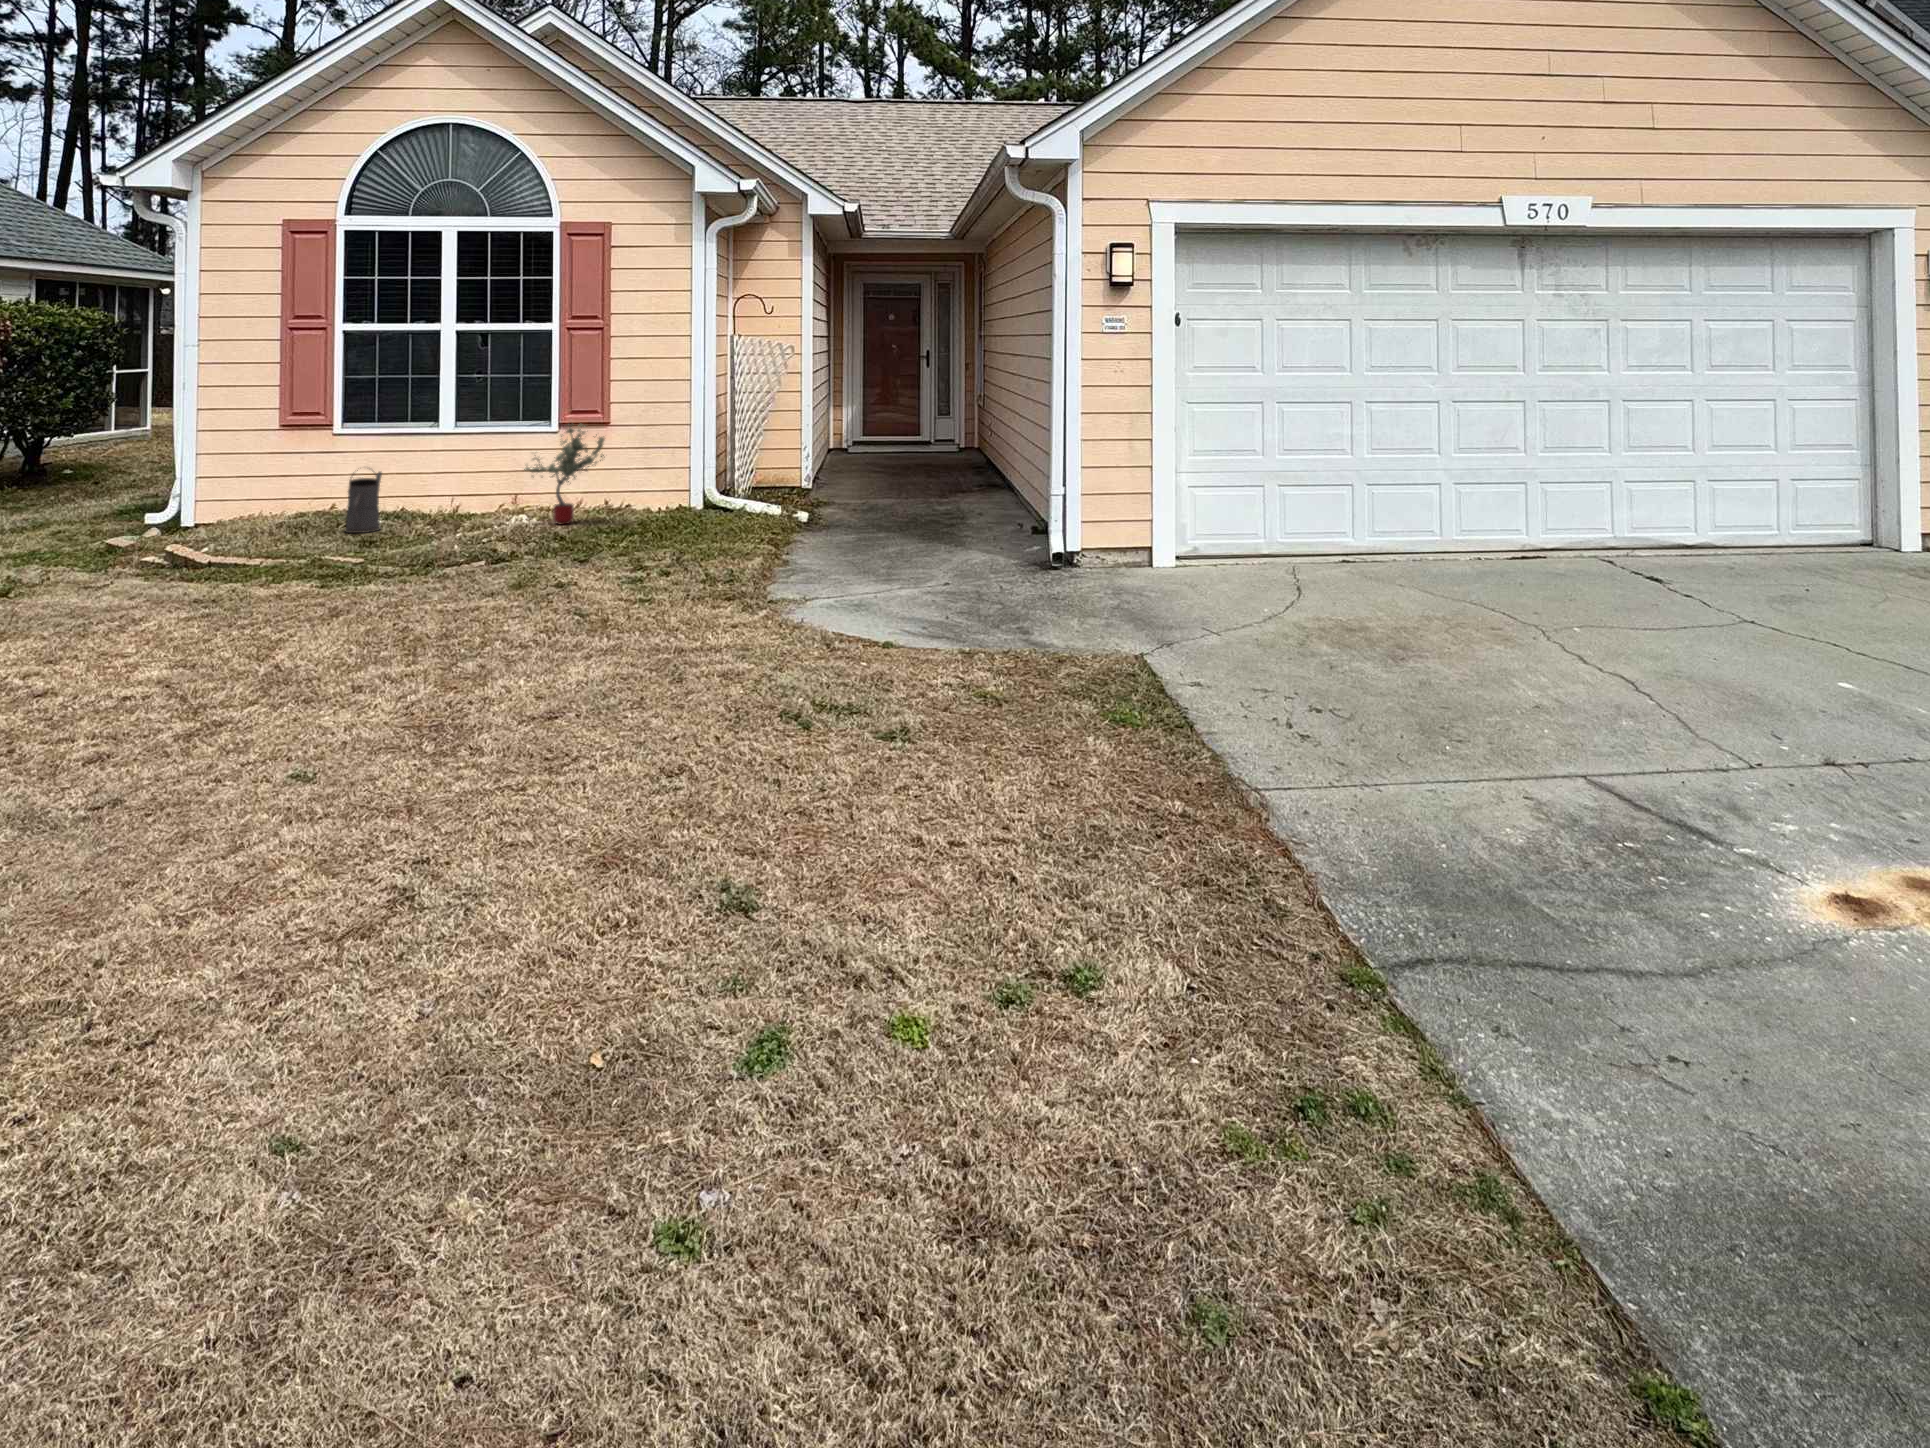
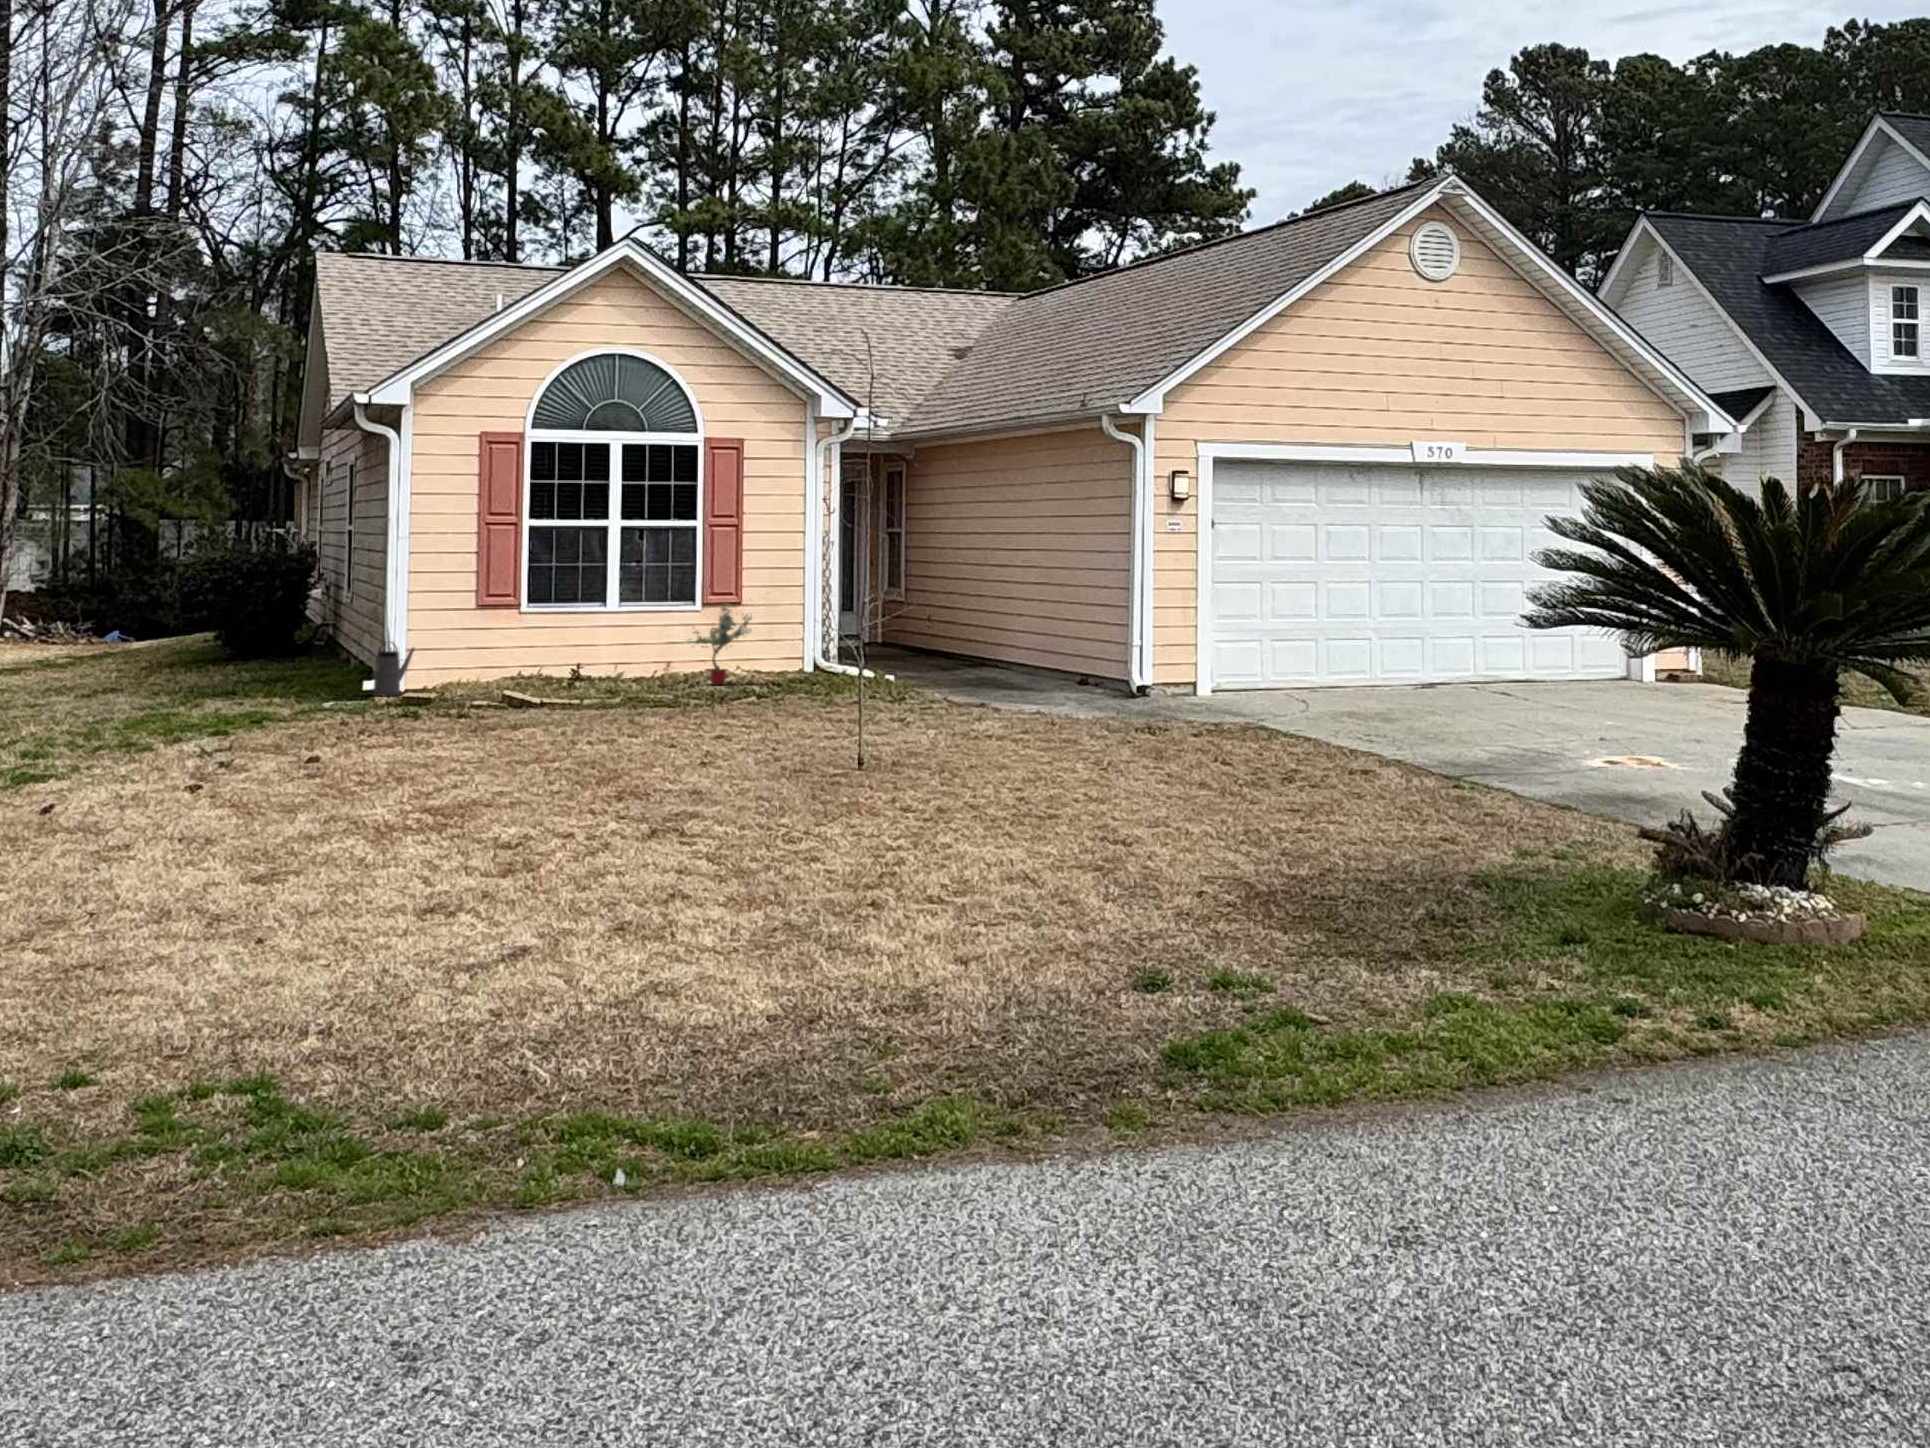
watering can: present [345,470,382,533] -> present [373,642,415,696]

